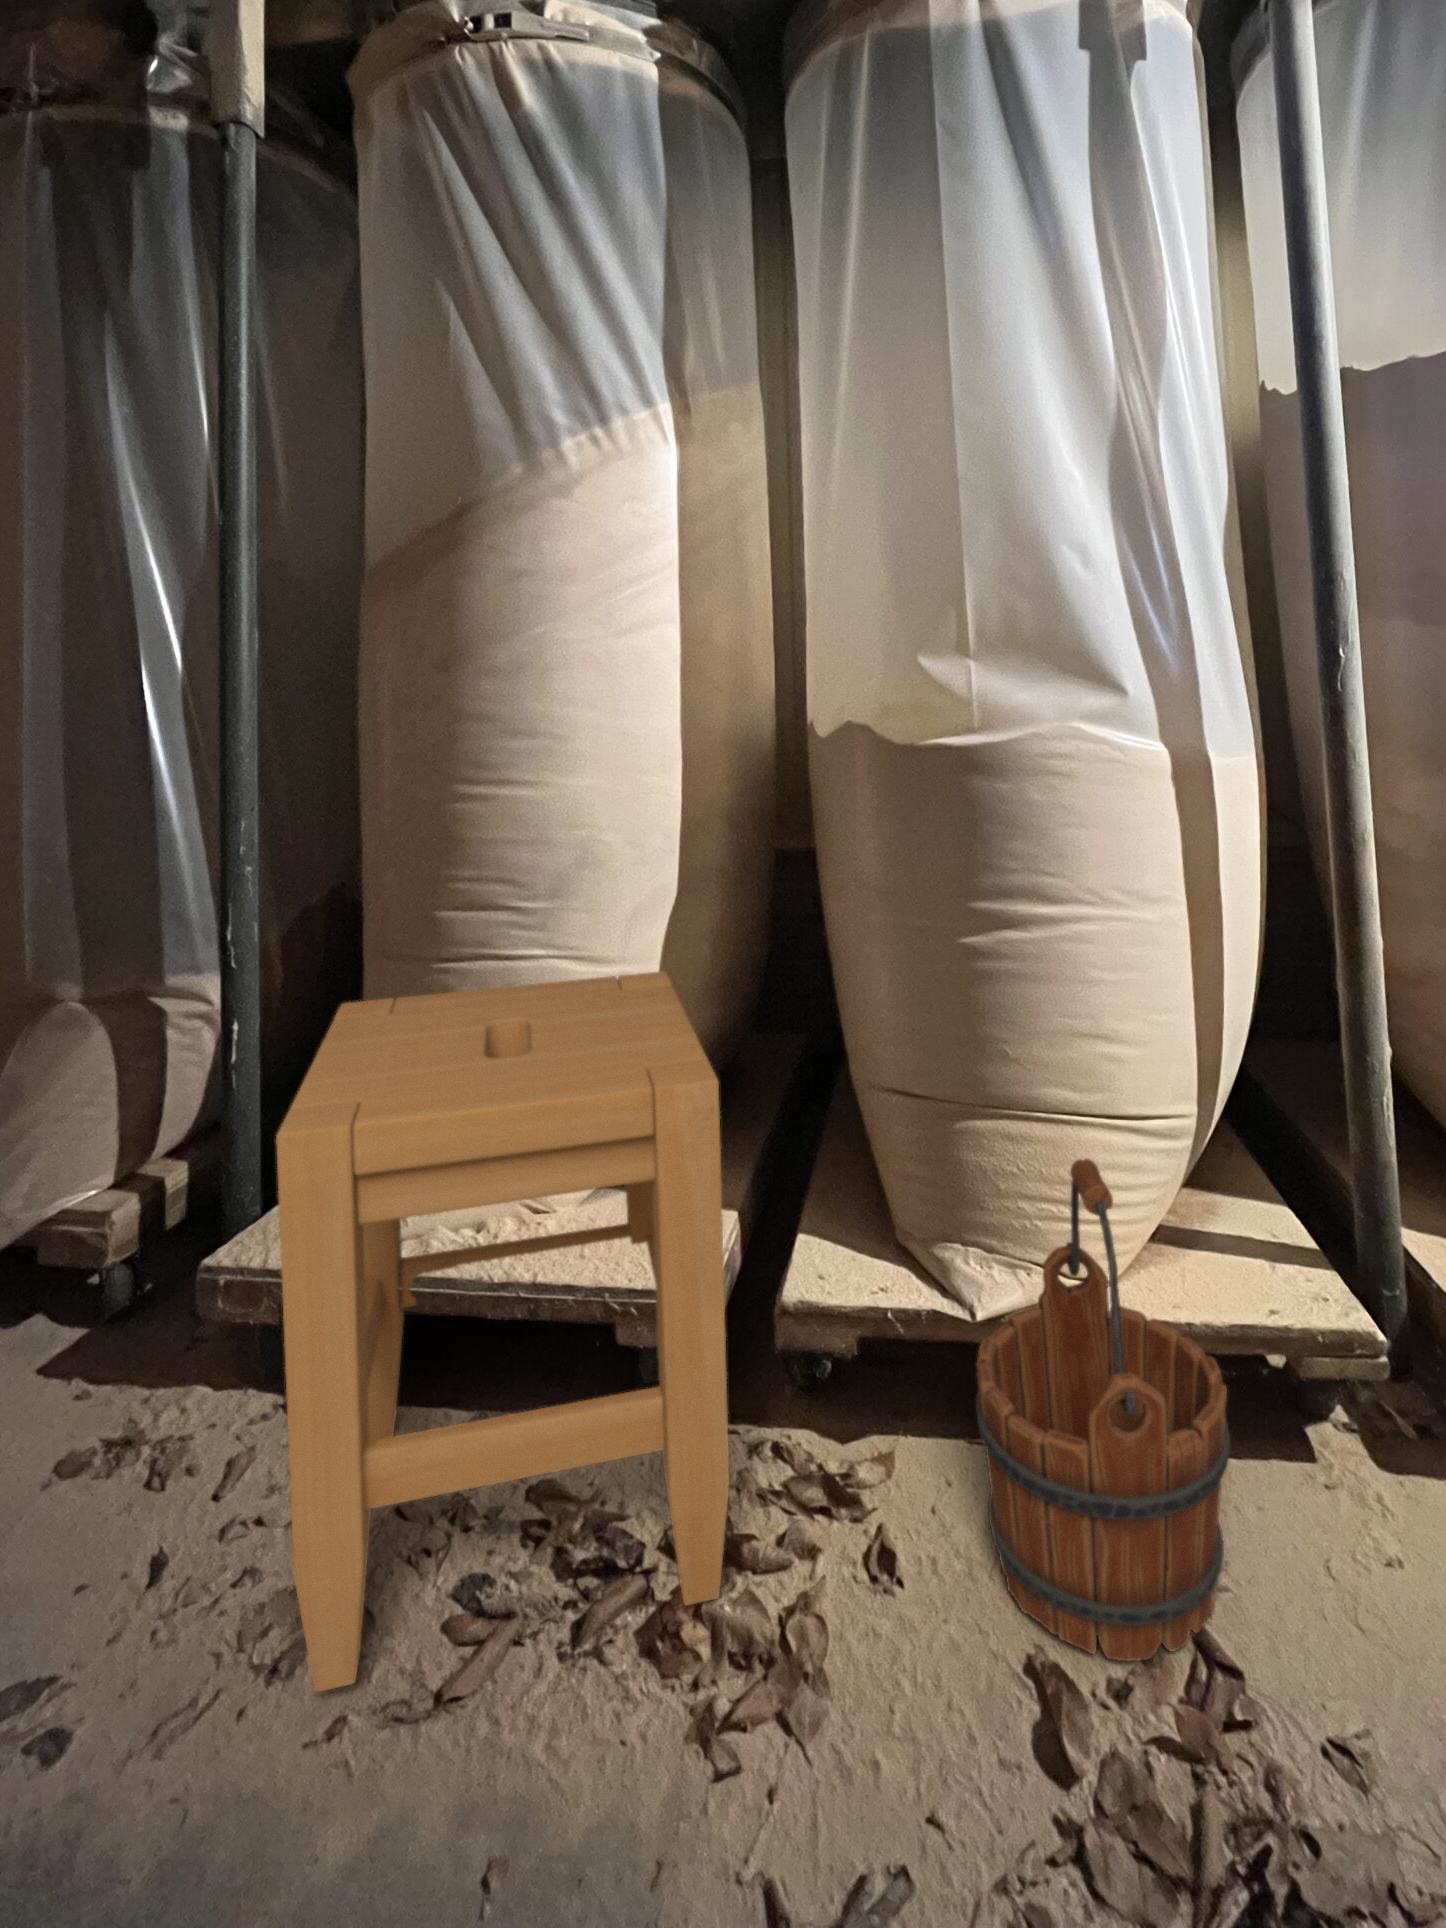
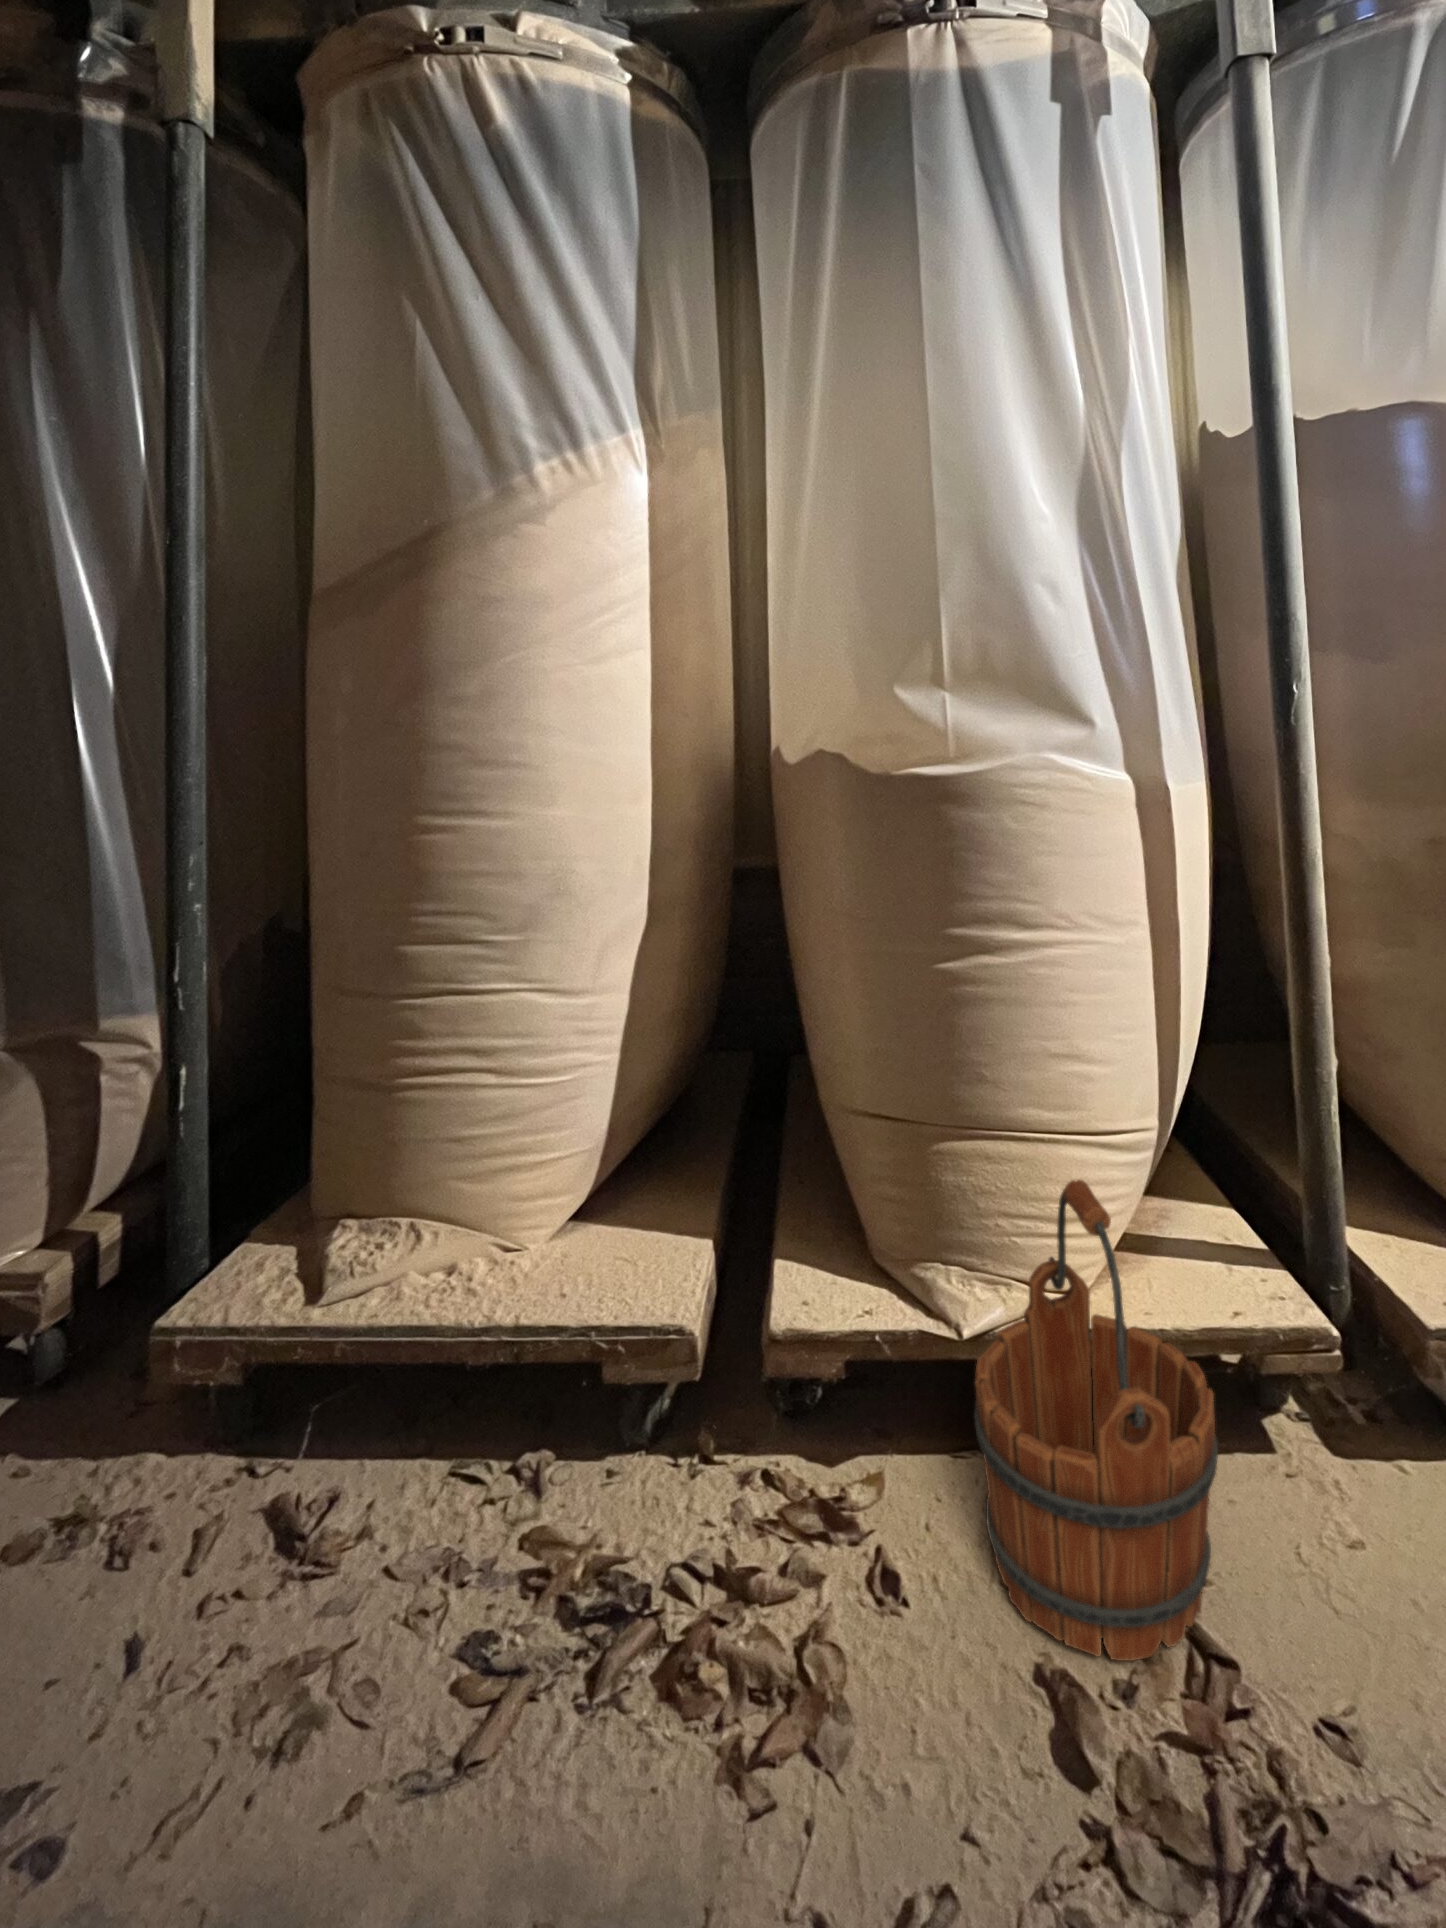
stool: present [276,971,730,1692] -> none [290,1002,743,1774]

